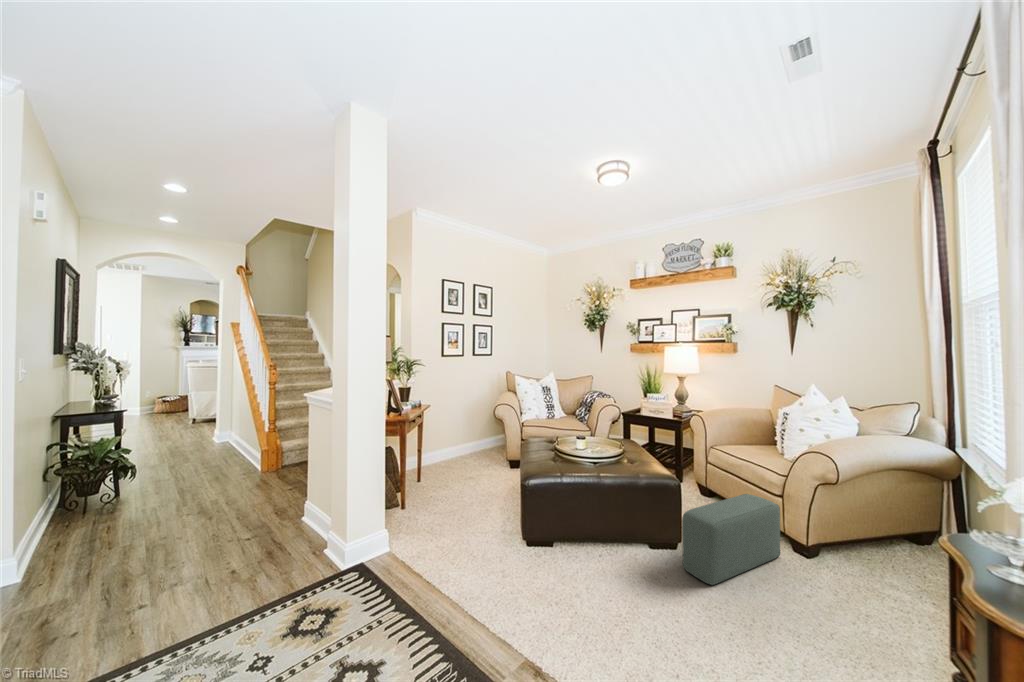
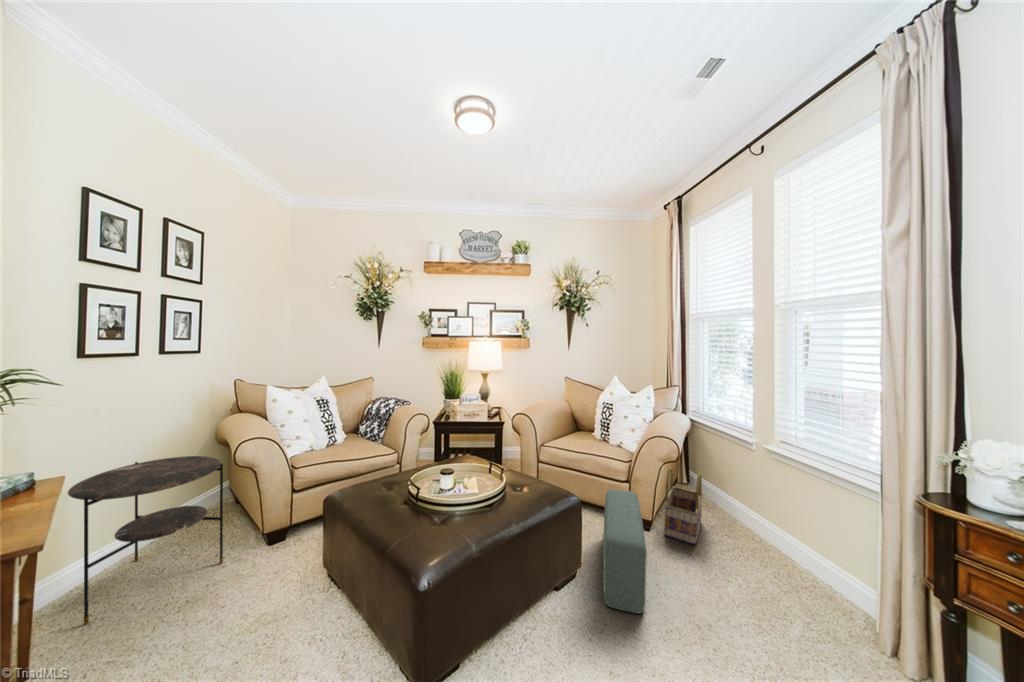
side table: none [437,408,489,472] -> present [68,456,223,625]
basket: none [828,496,919,589] -> present [664,467,703,545]

